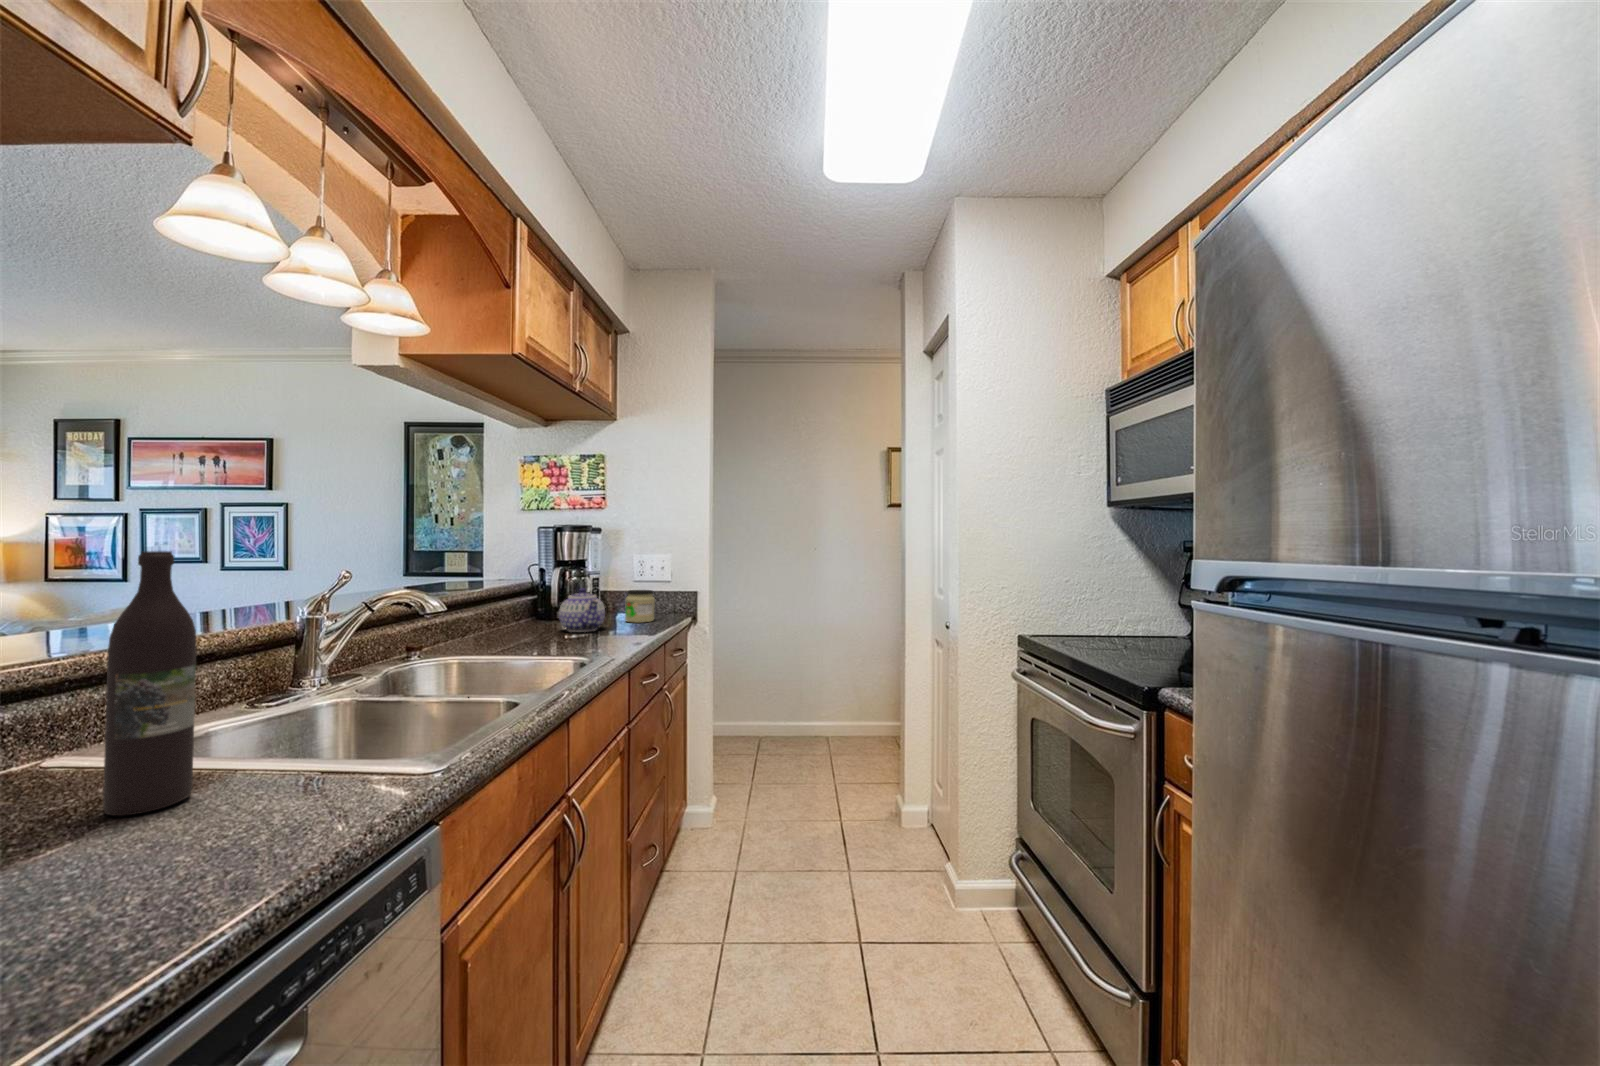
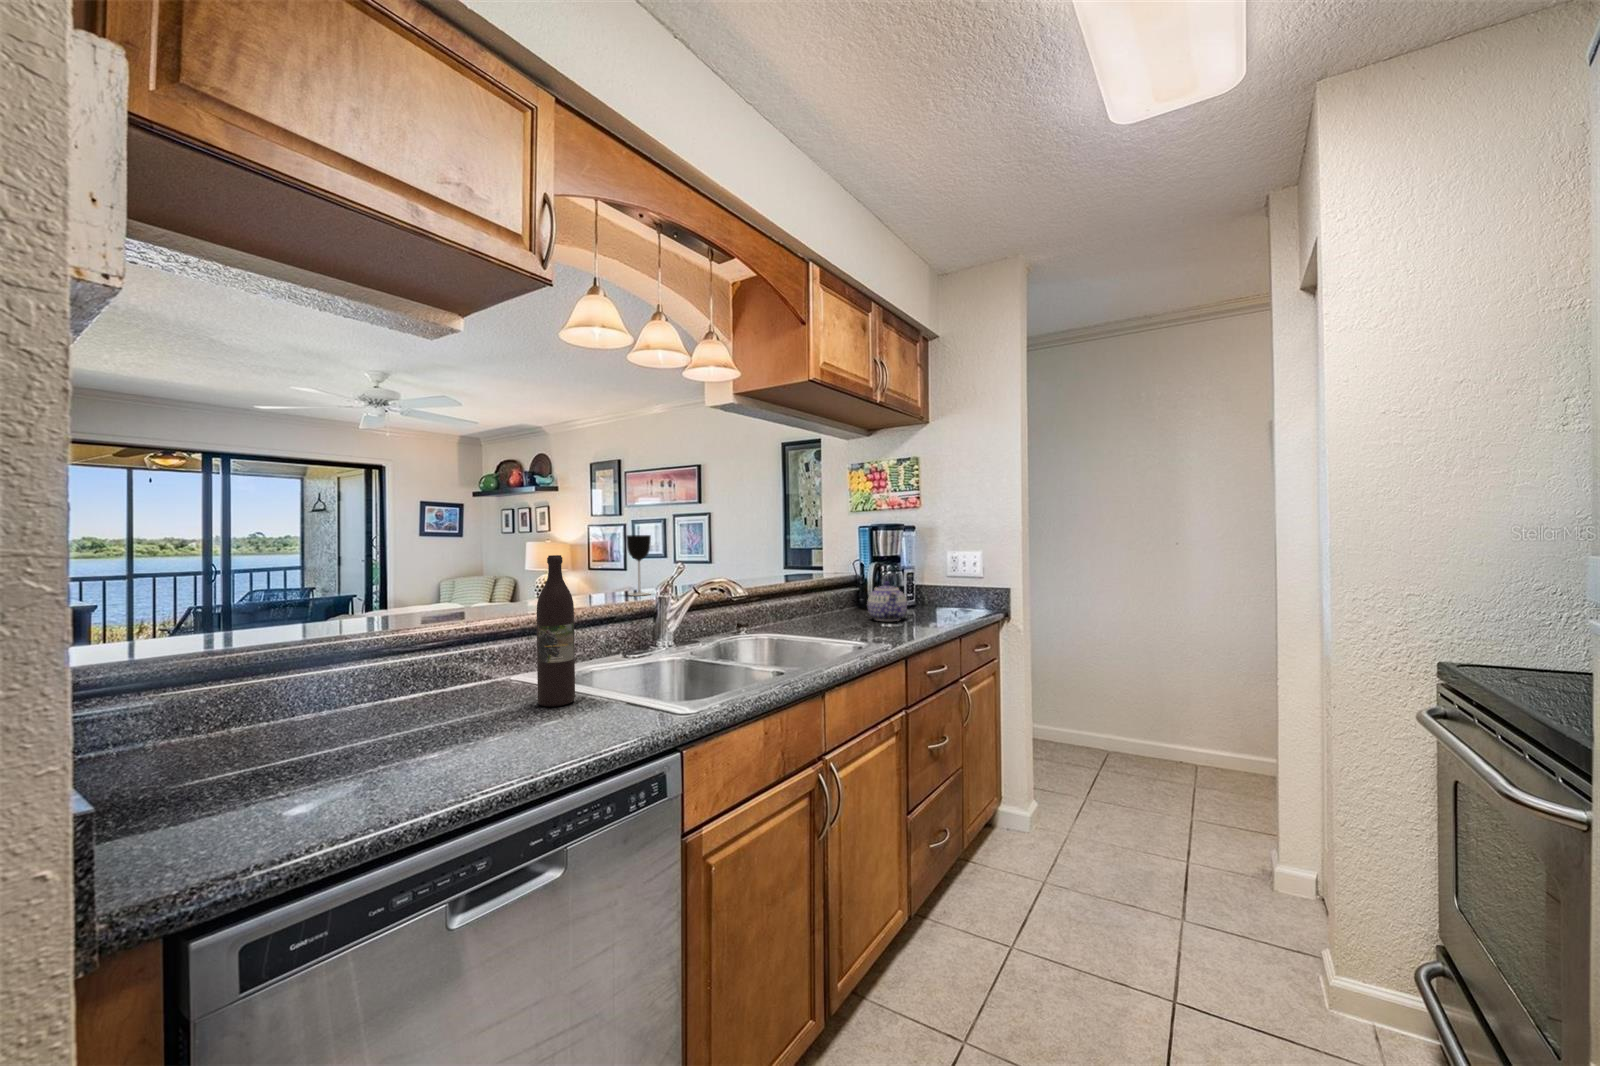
wine glass: none [197,527,248,619] -> present [626,535,651,596]
jar: present [625,590,655,623] -> none [932,584,960,616]

